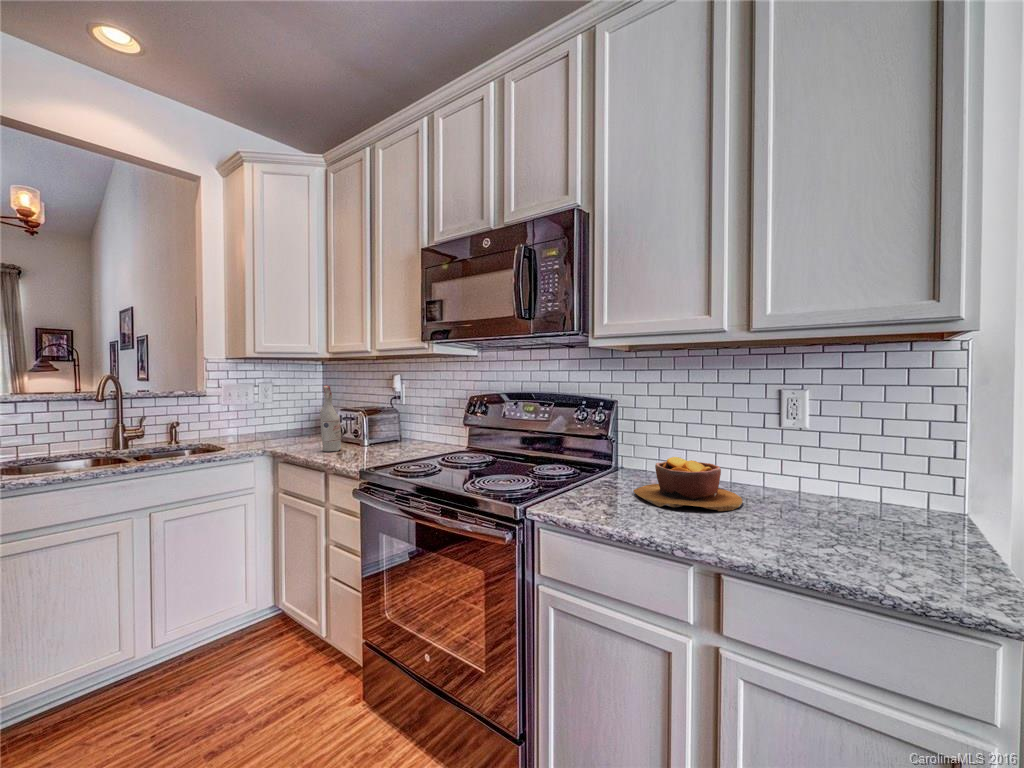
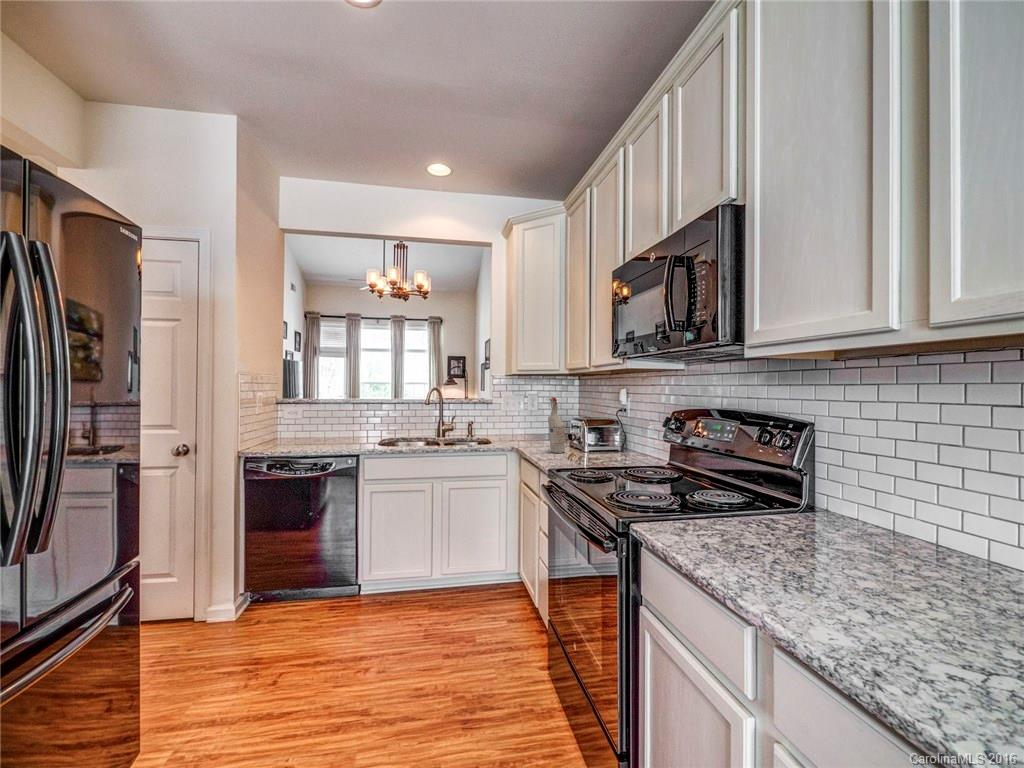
bowl: present [634,457,743,511] -> none [775,502,955,591]

